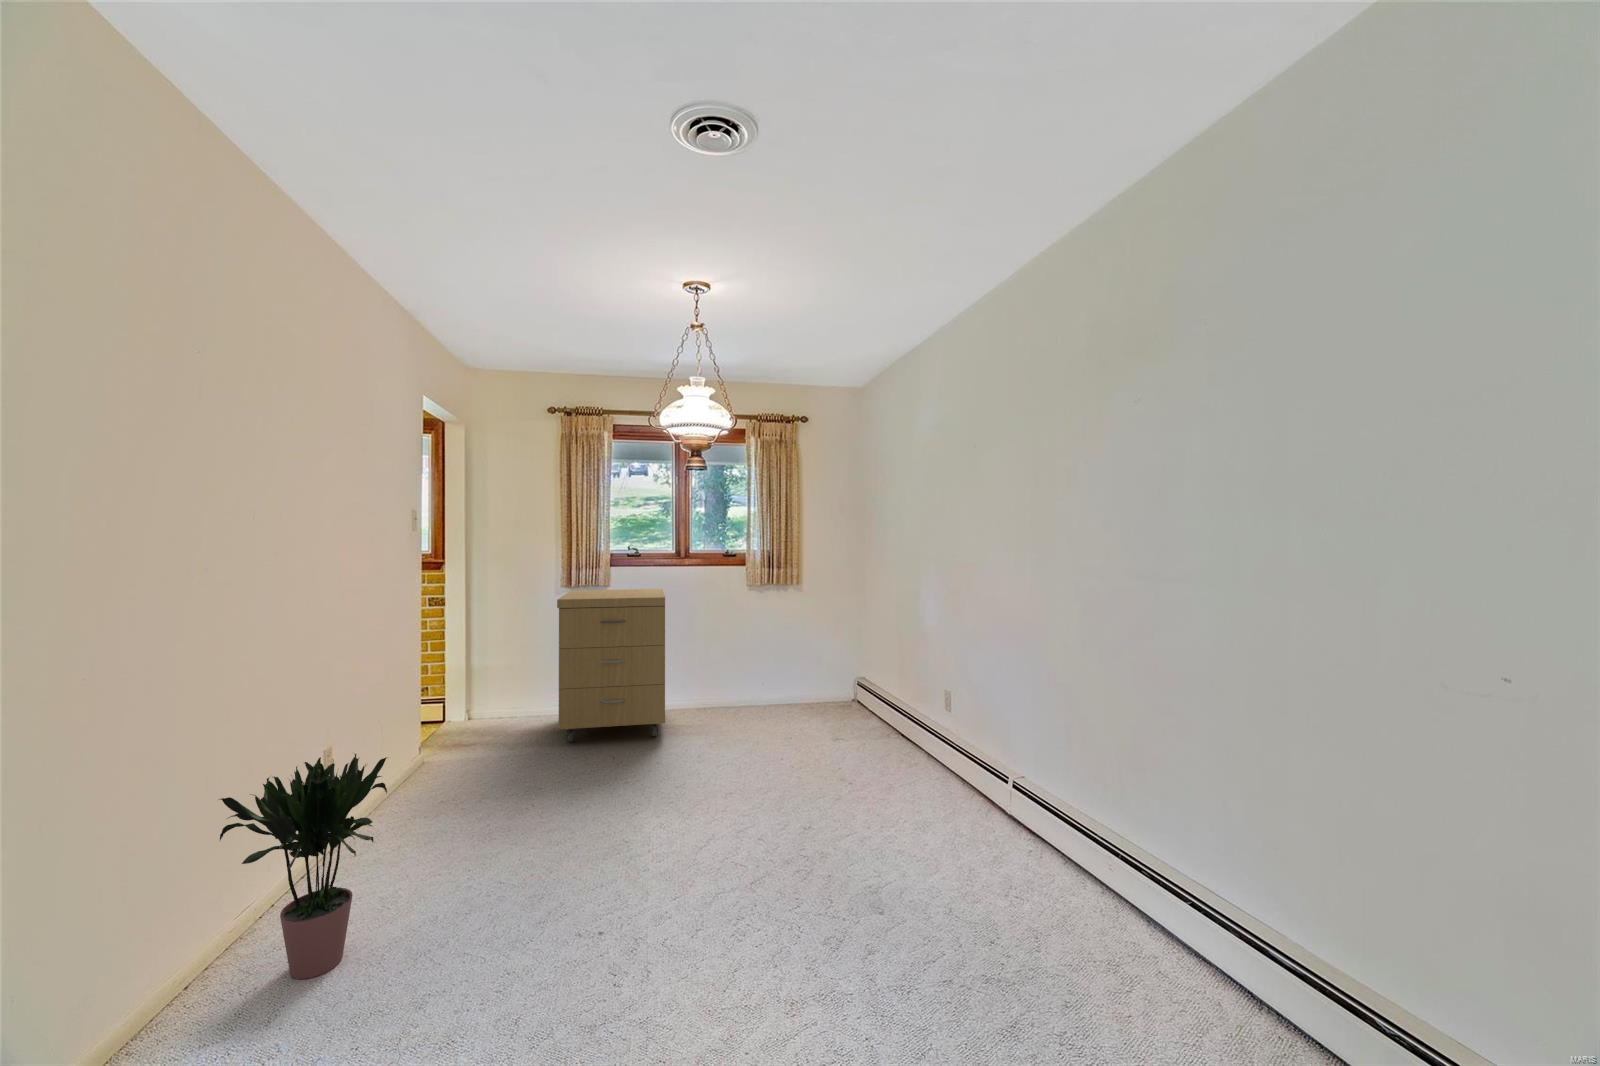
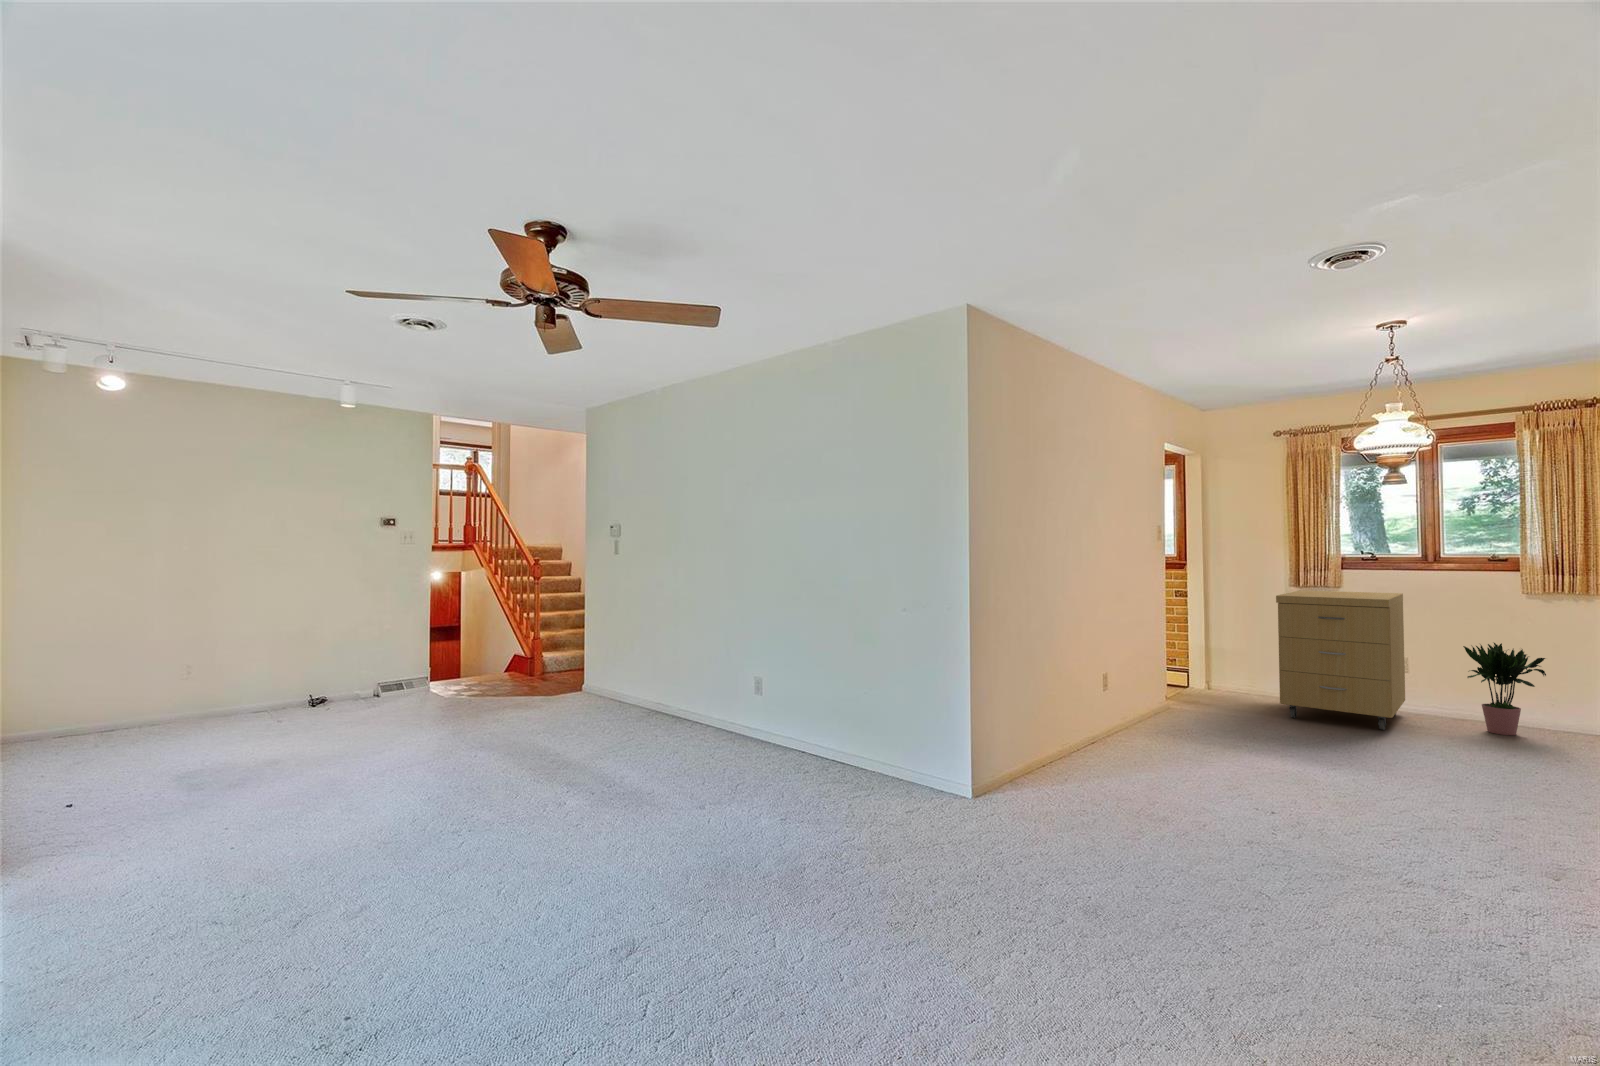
potted plant: present [219,754,387,979] -> present [1463,643,1546,735]

